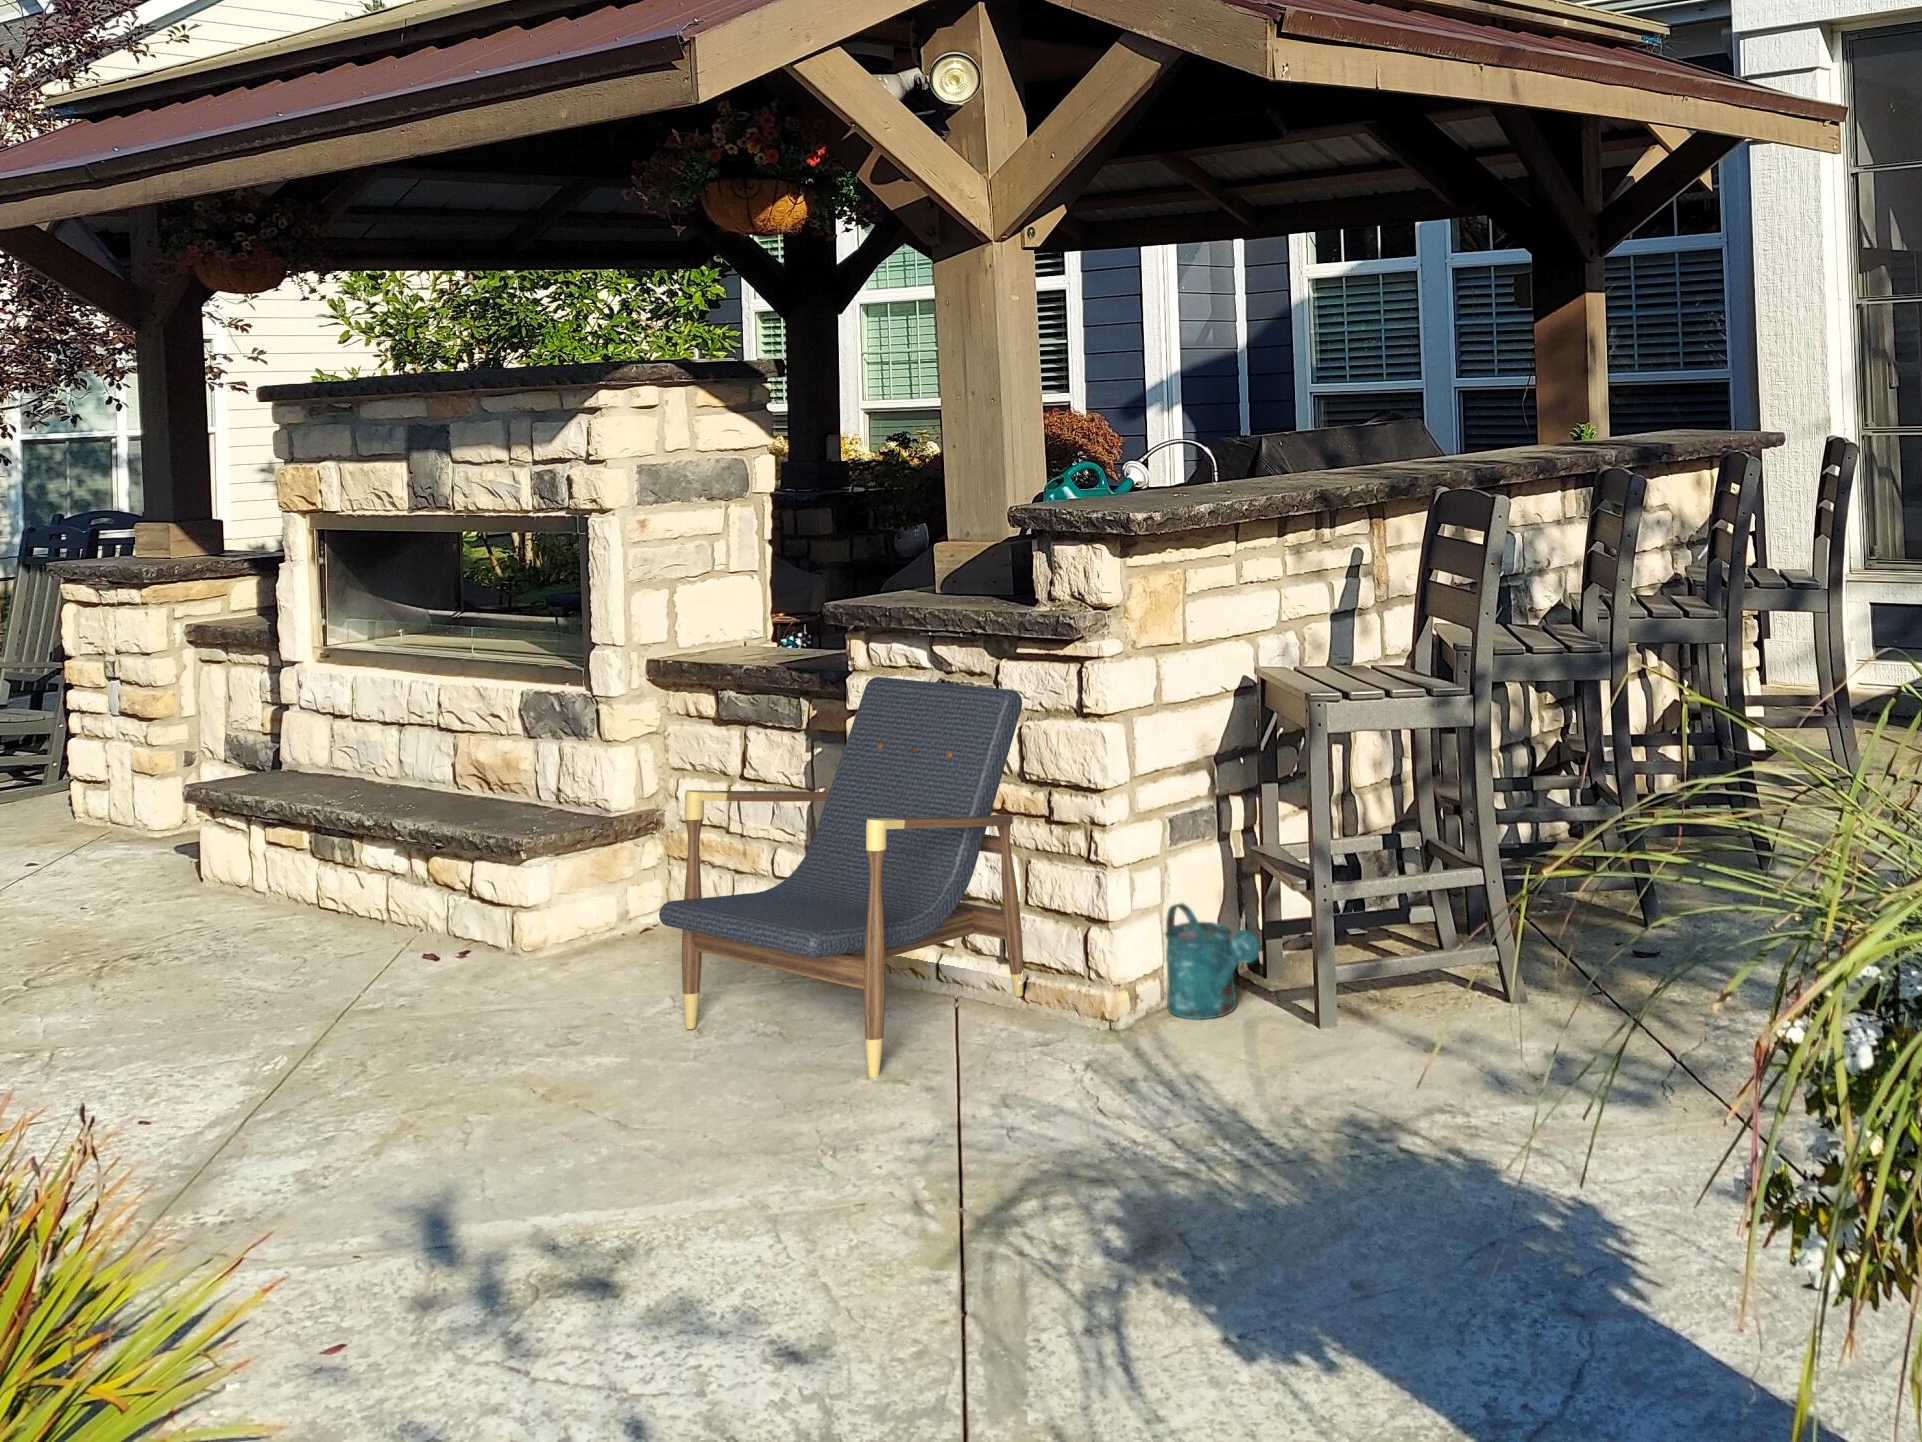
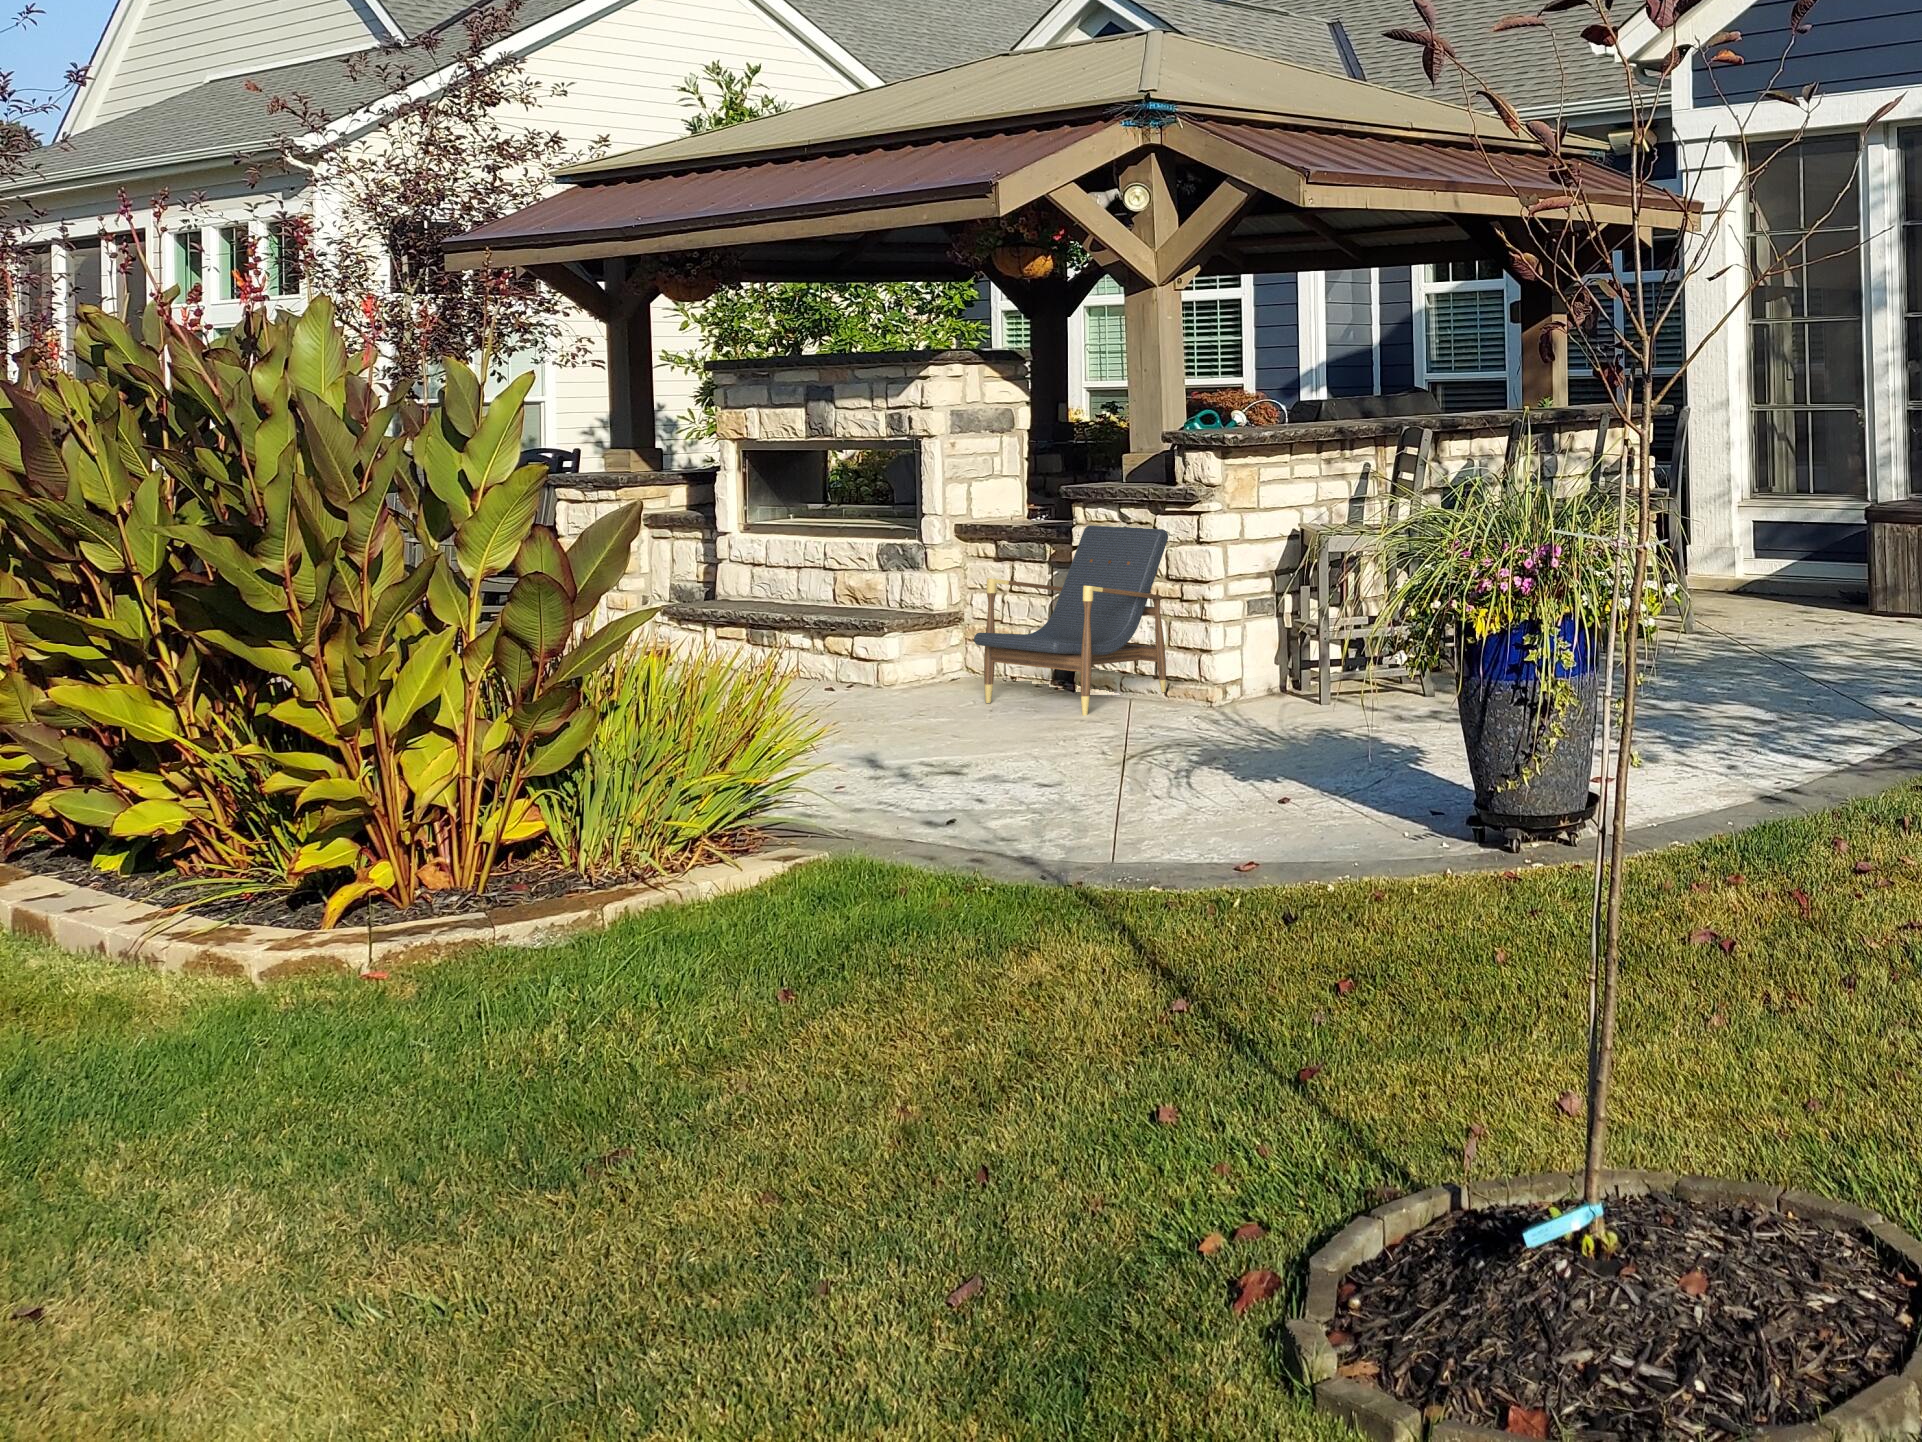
watering can: present [1165,903,1260,1019] -> none [1240,642,1286,698]

